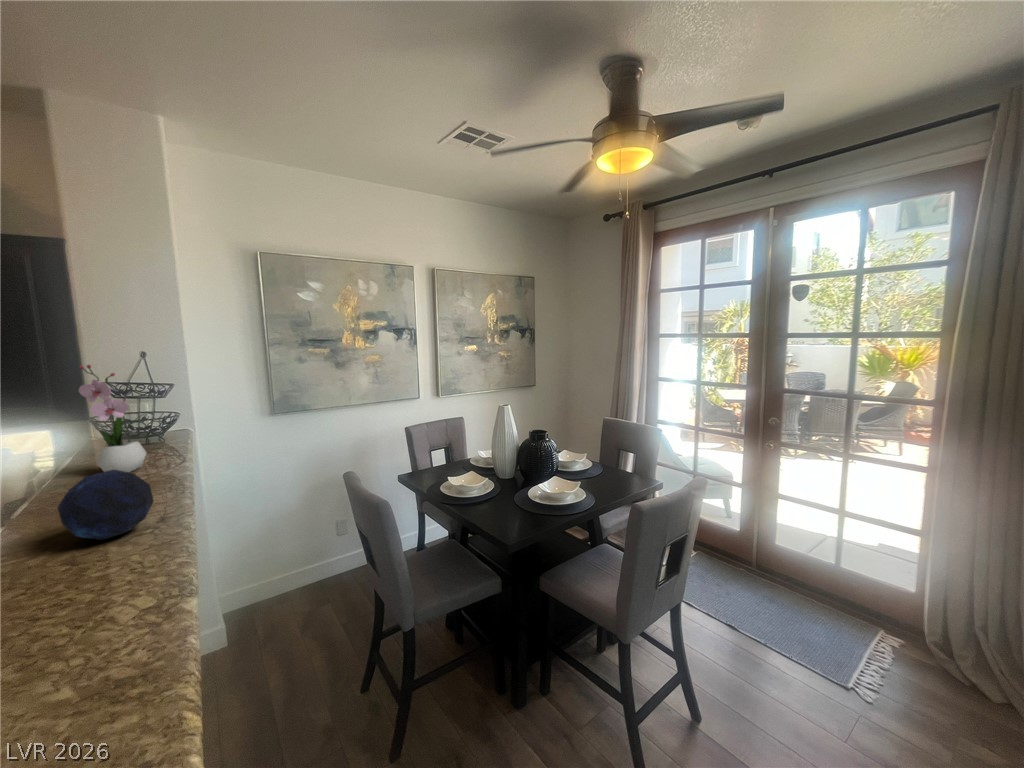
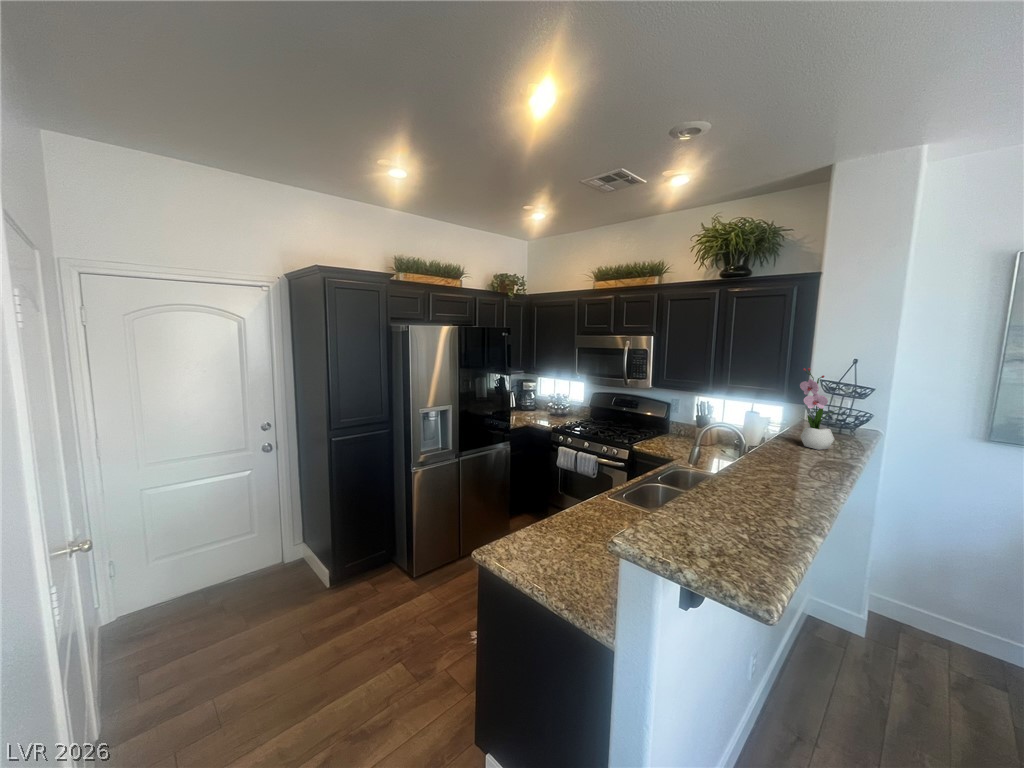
decorative orb: present [58,470,154,540] -> none [769,440,821,484]

